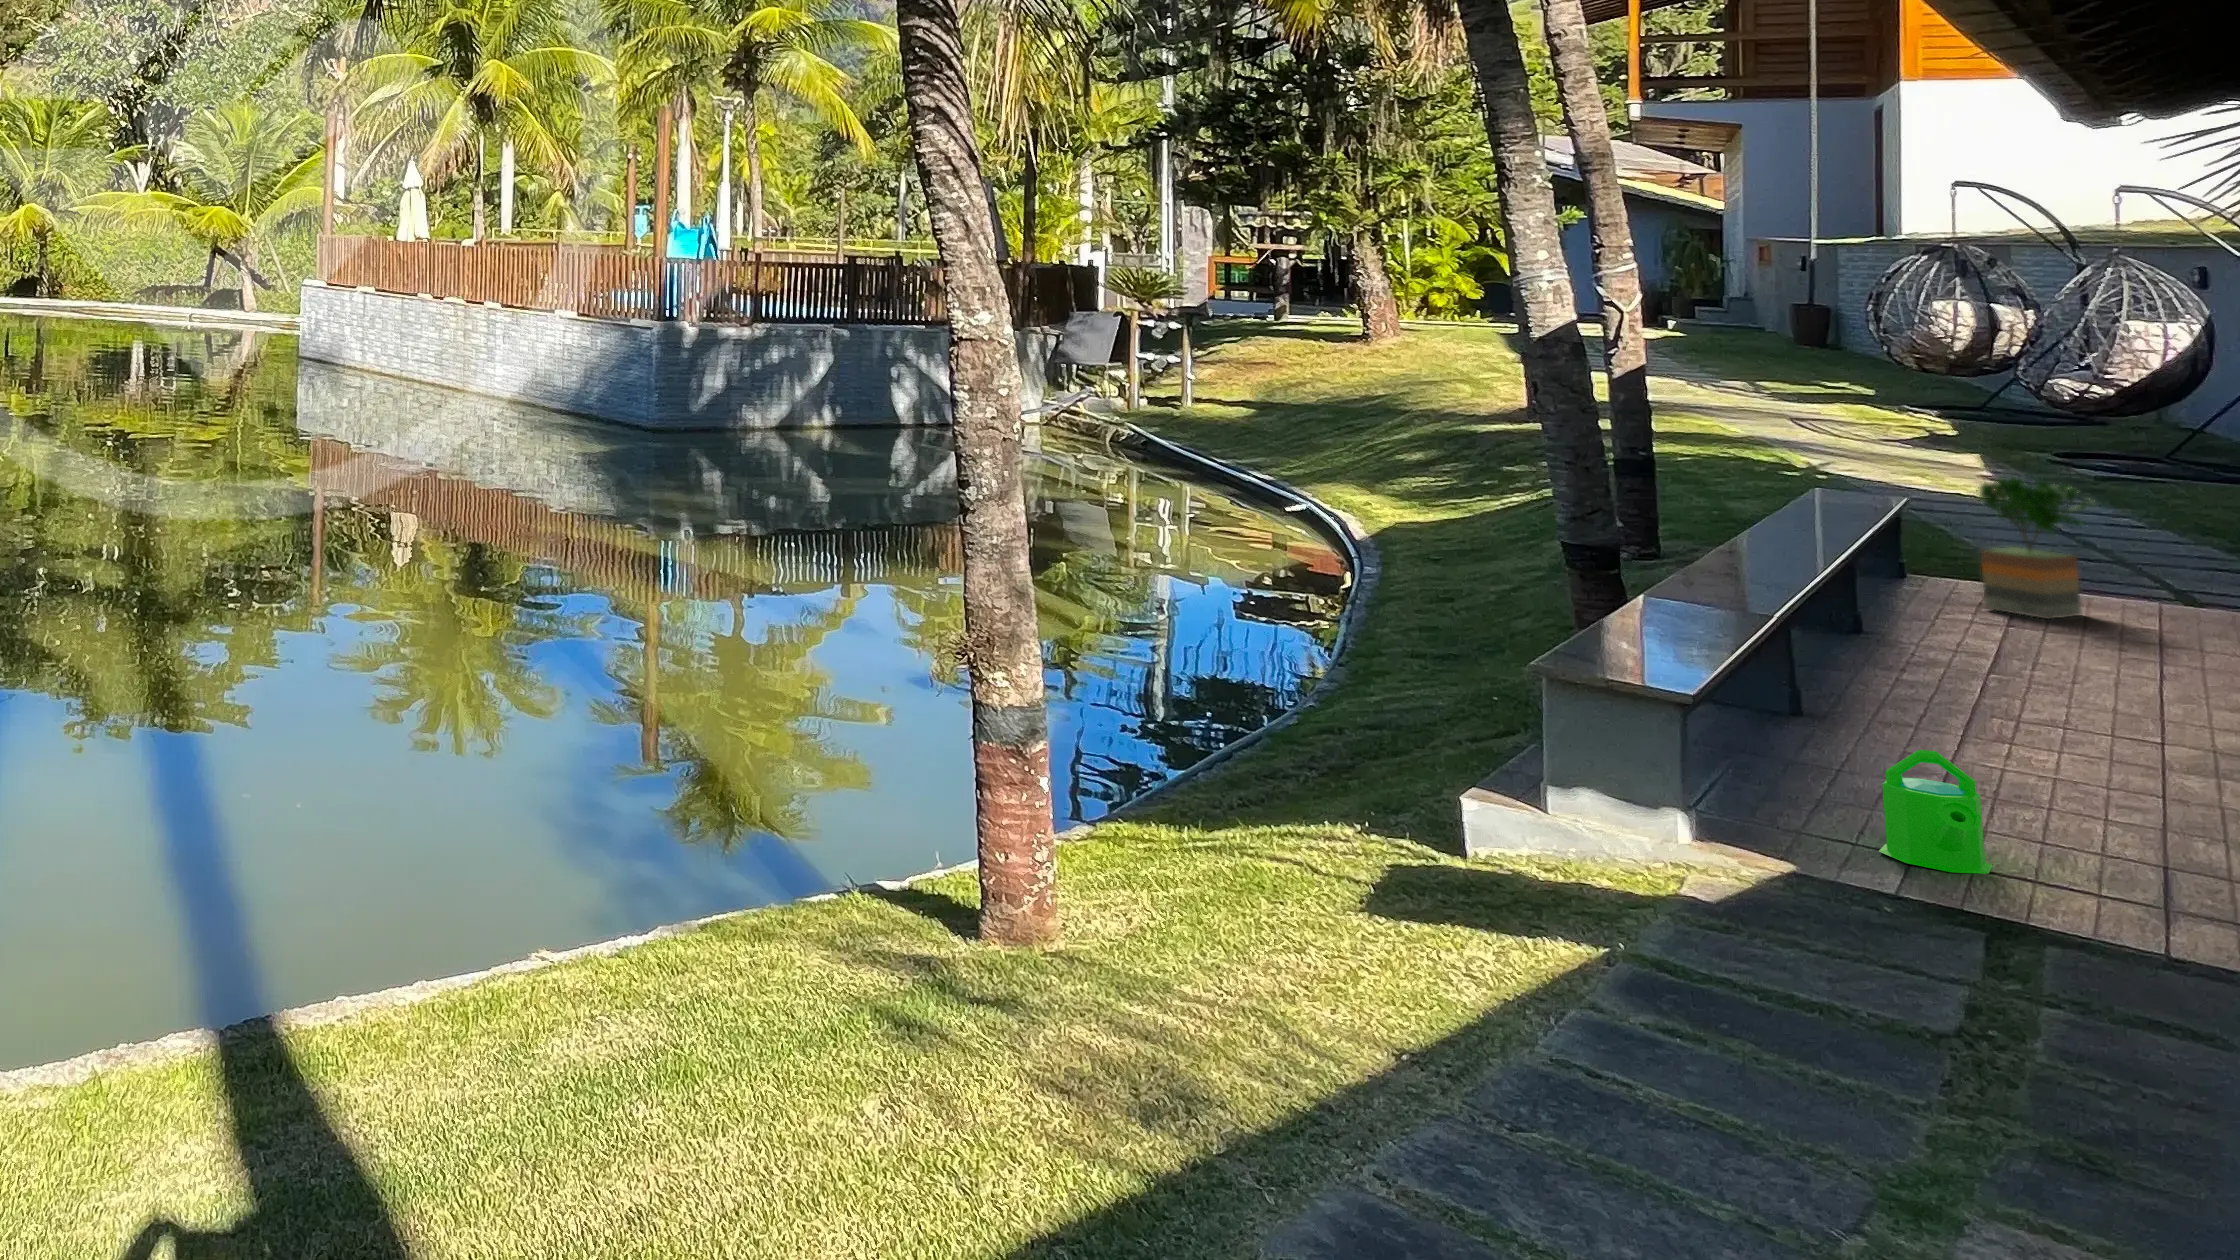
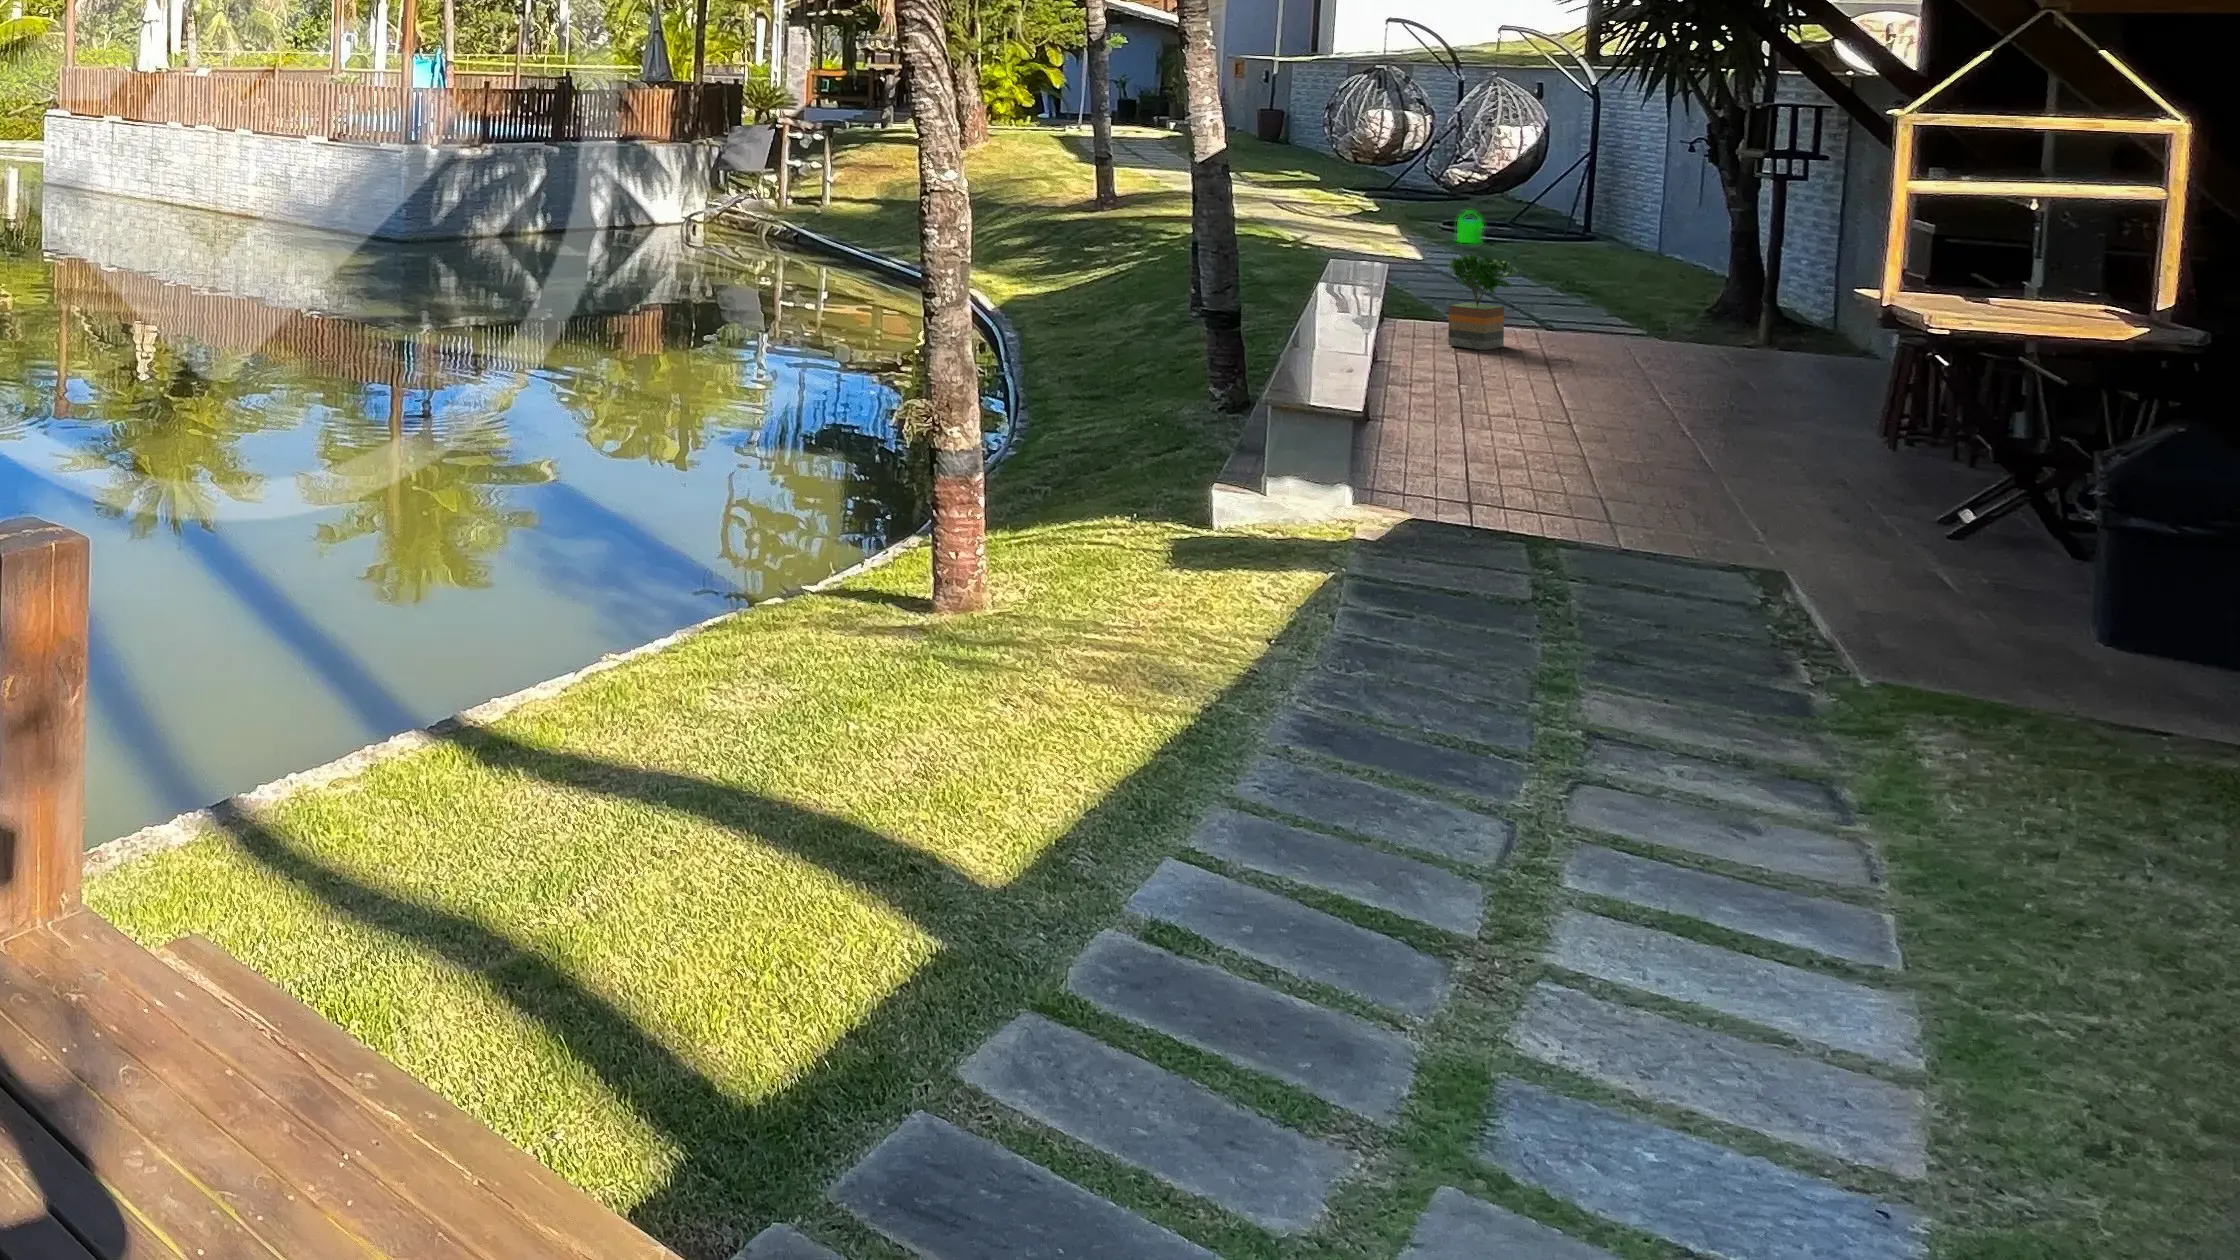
watering can: present [1879,750,1992,874] -> present [1457,211,1483,243]

